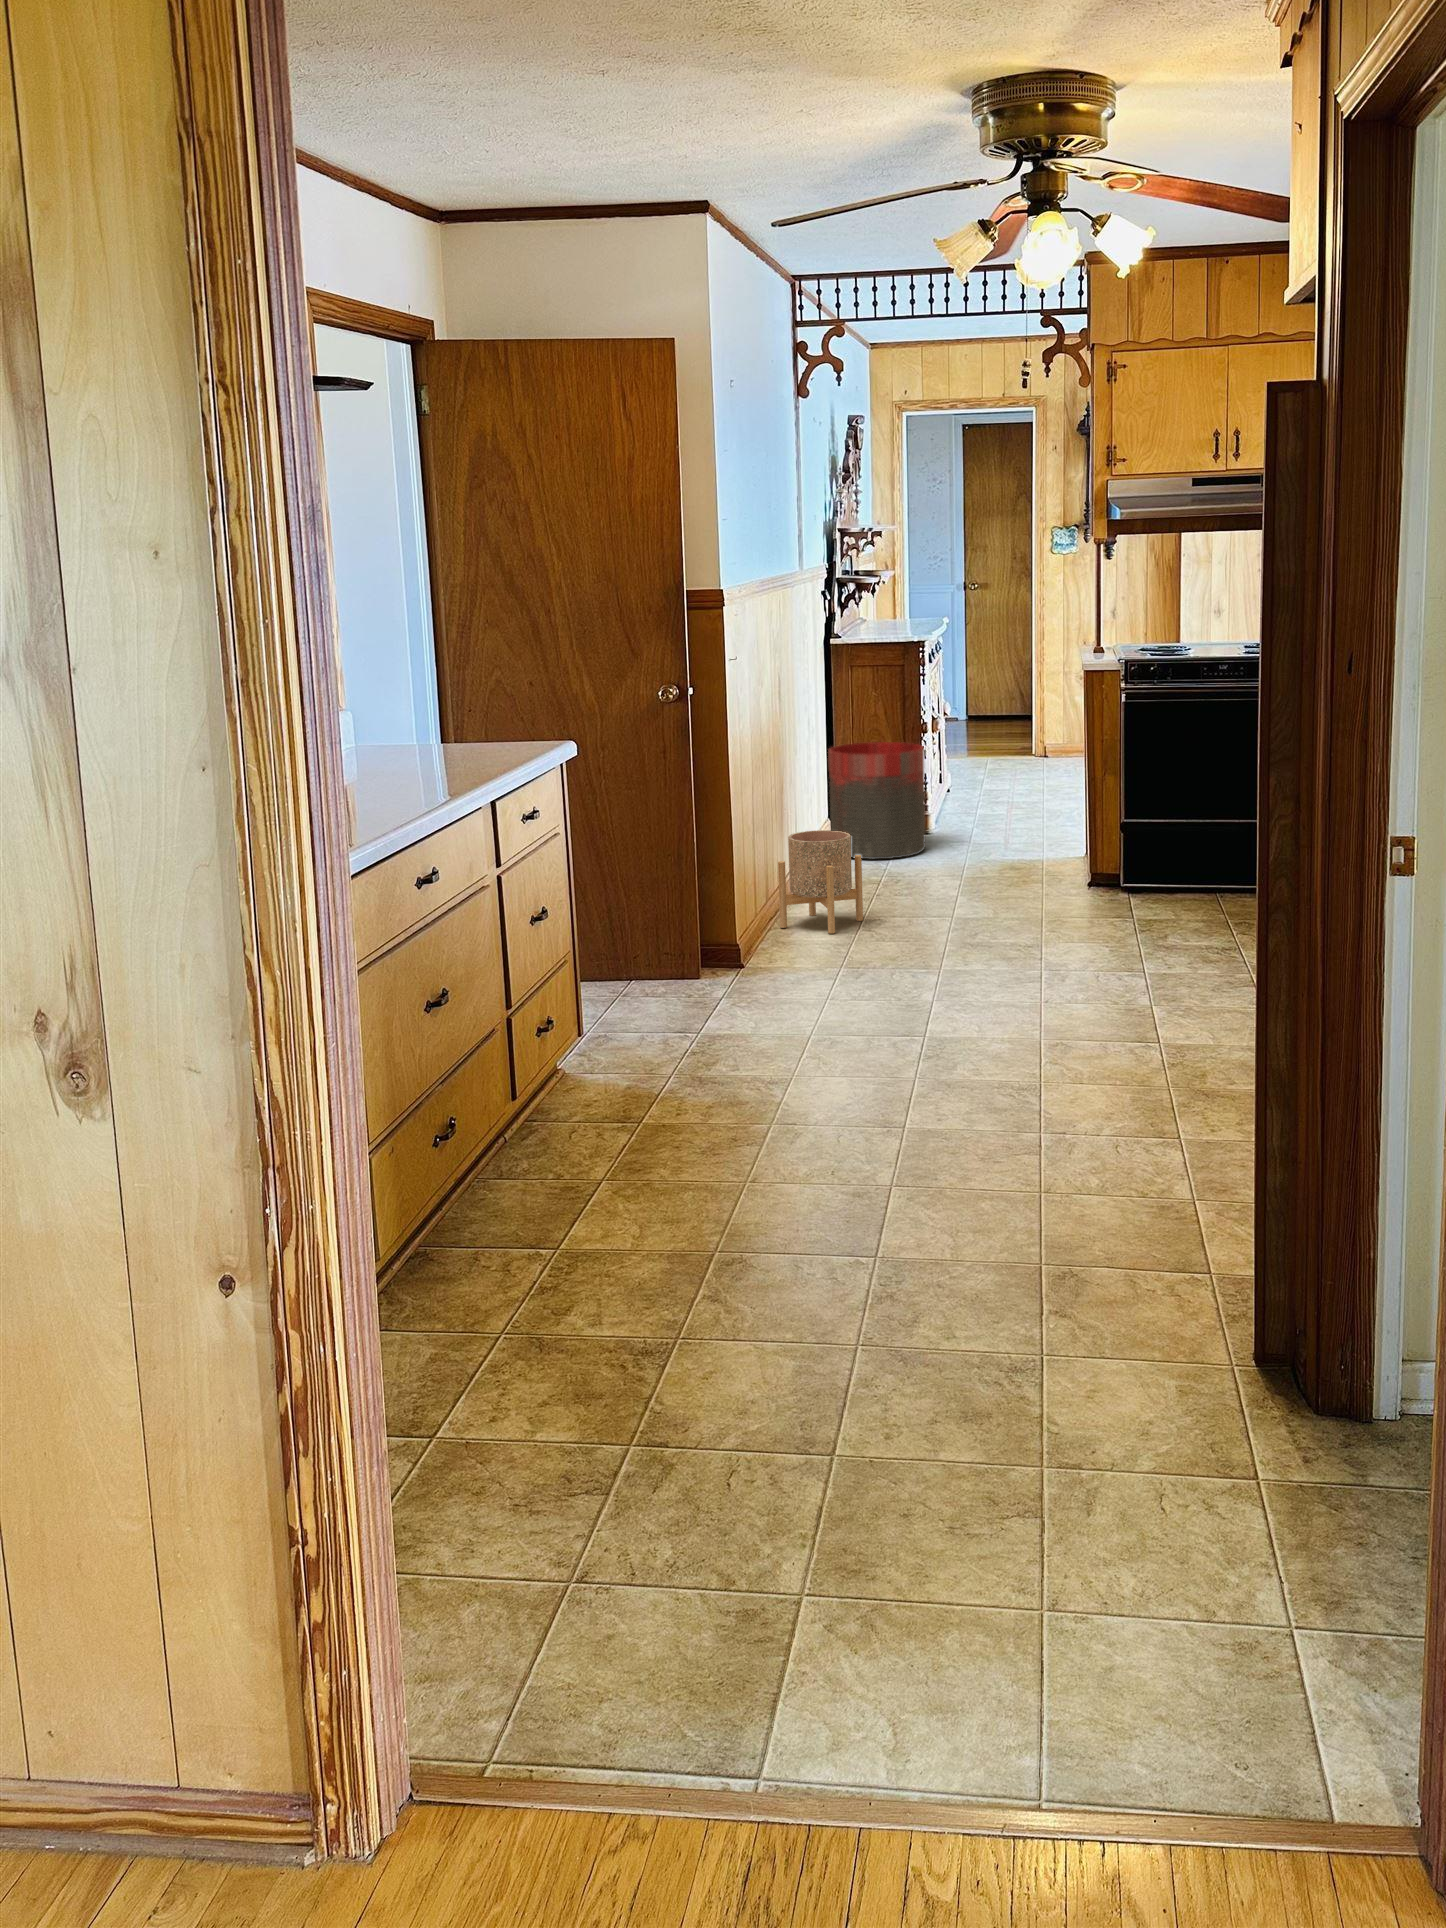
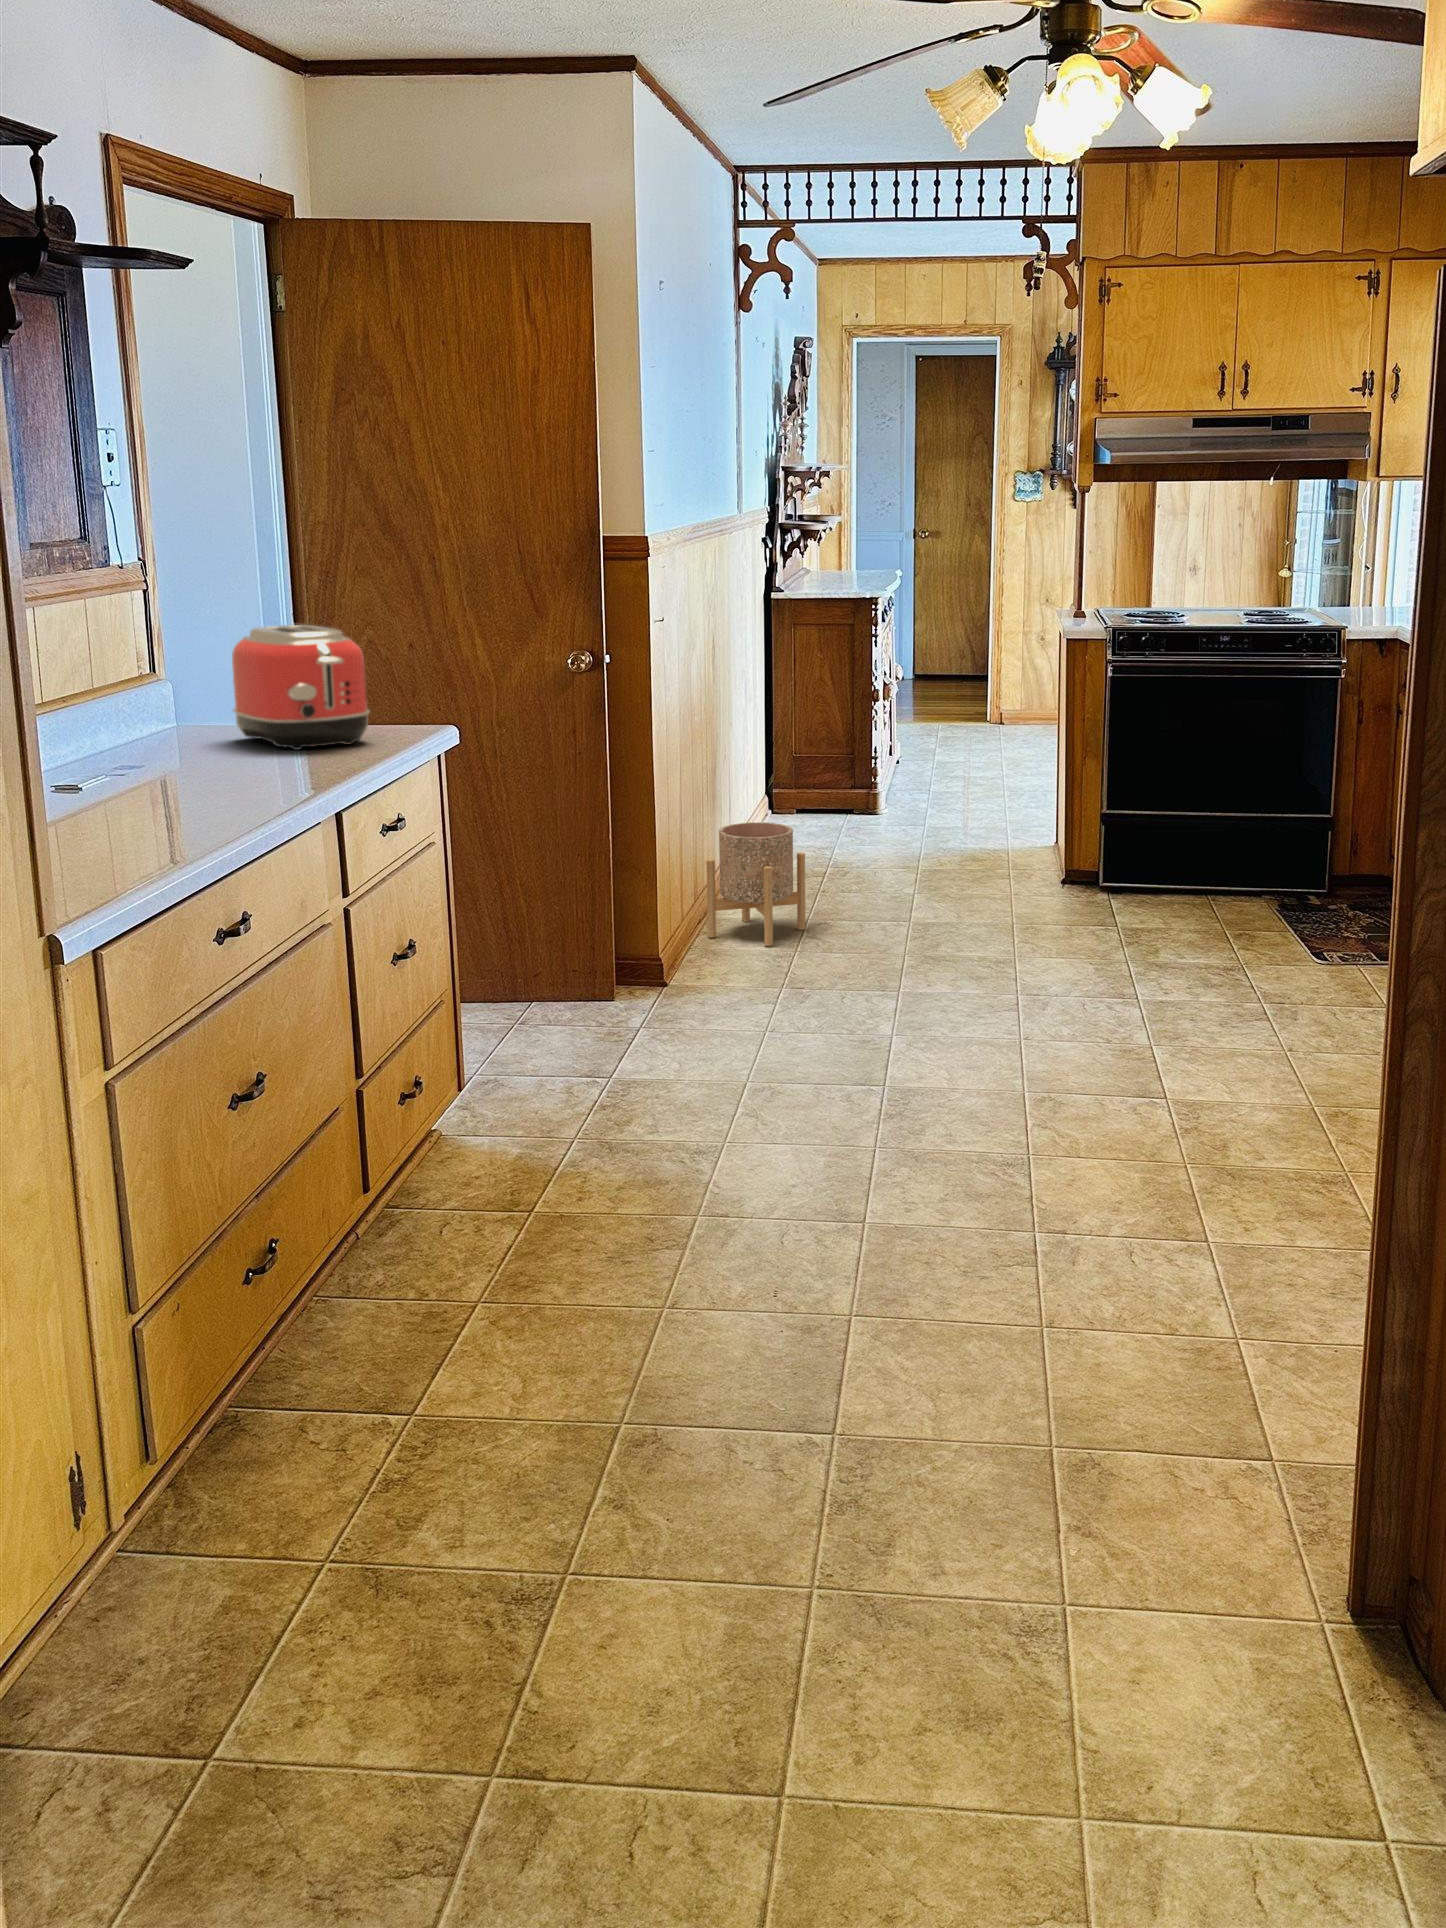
toaster: none [401,663,508,761] -> present [232,625,370,750]
trash can: present [828,742,926,859] -> none [766,713,876,849]

